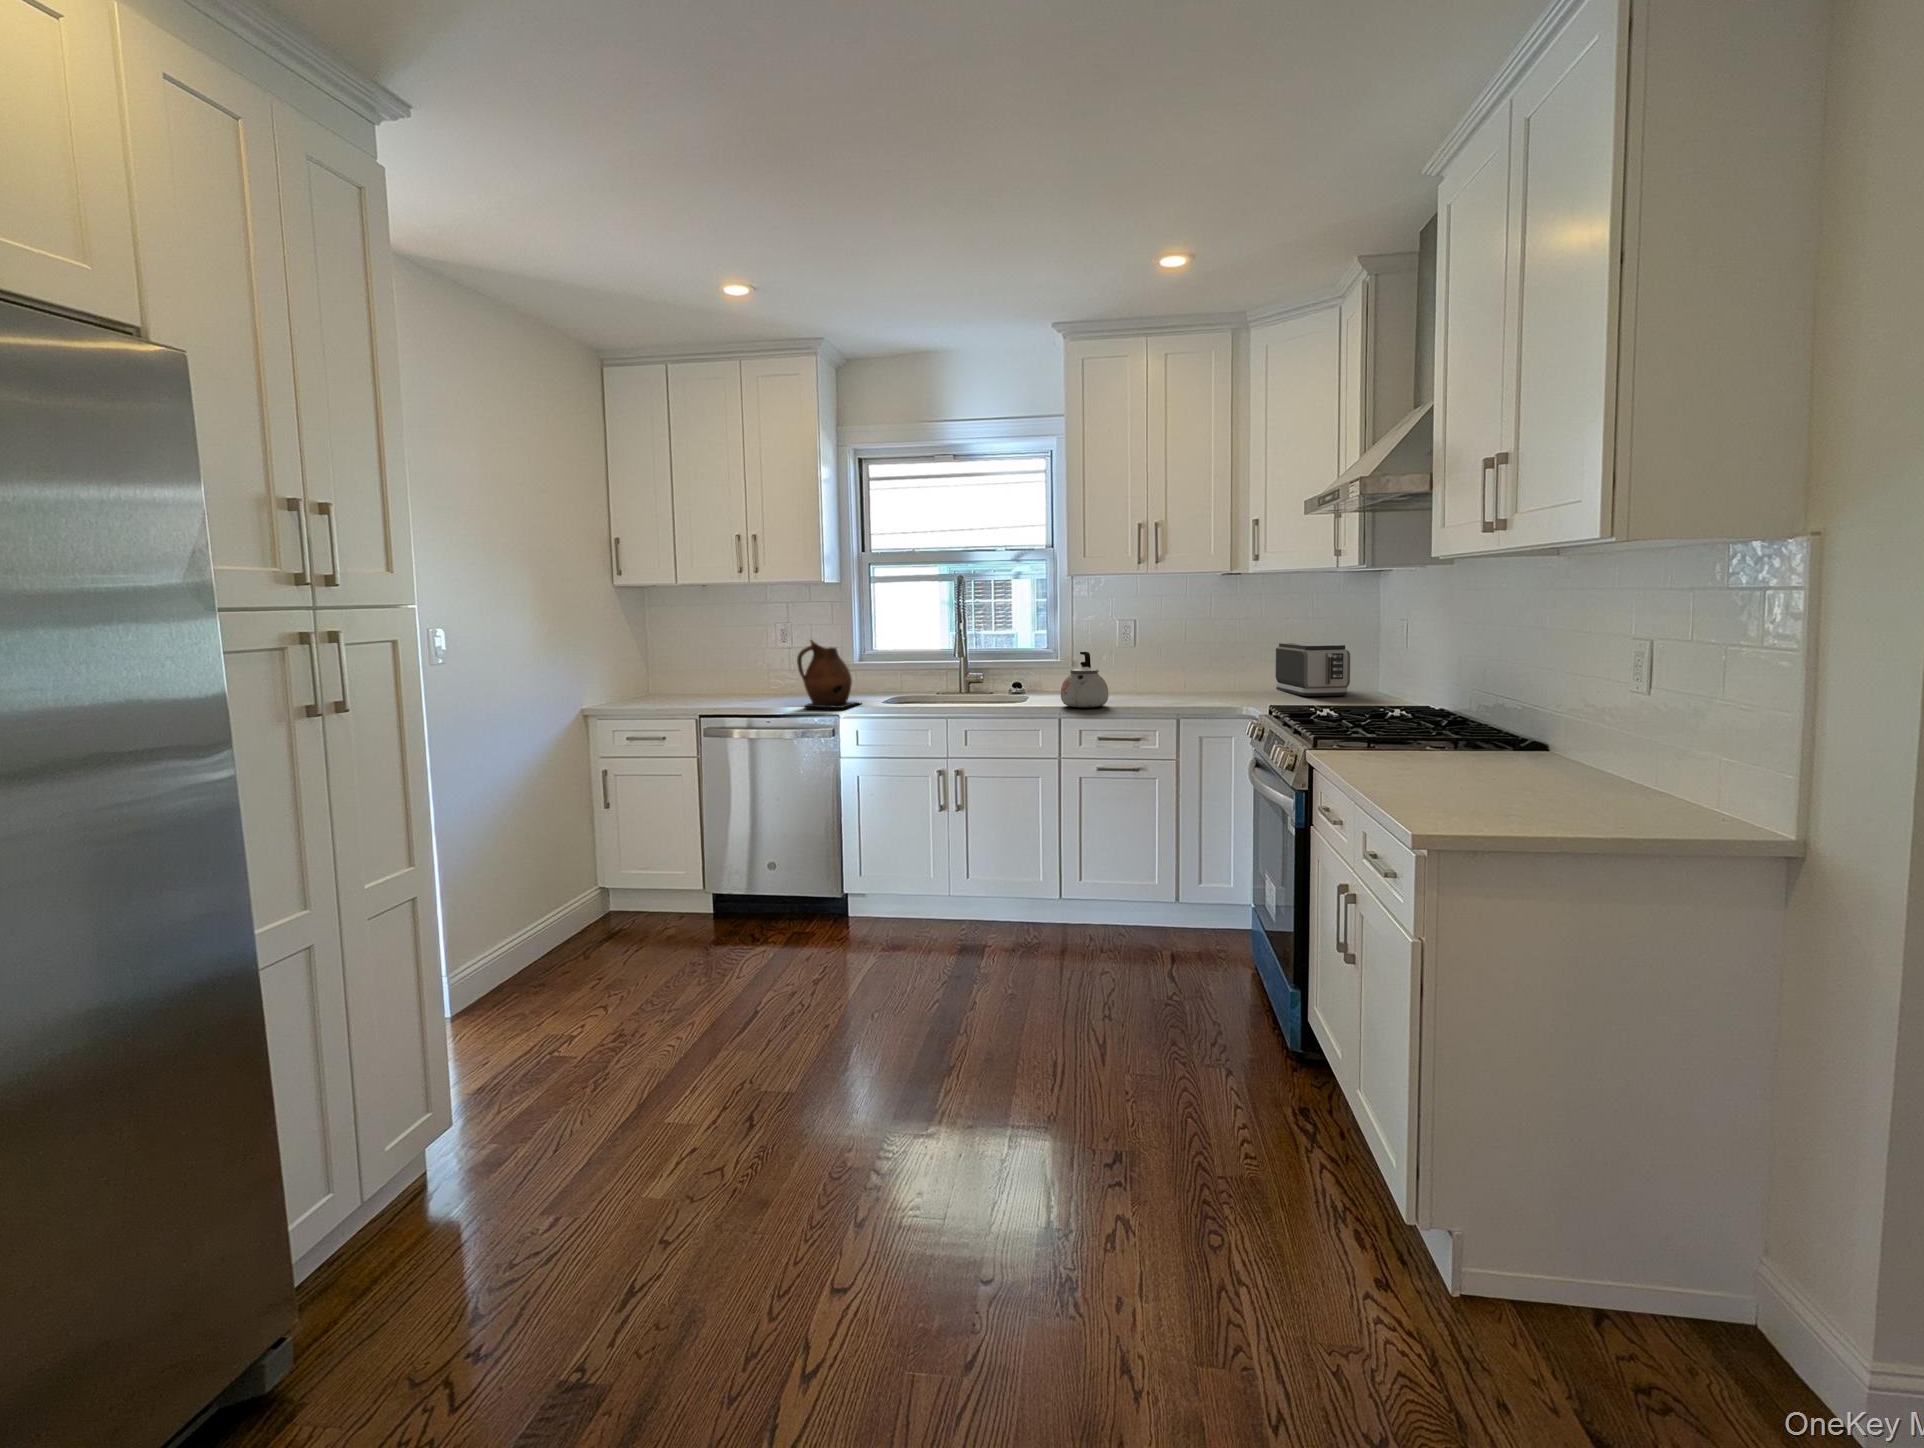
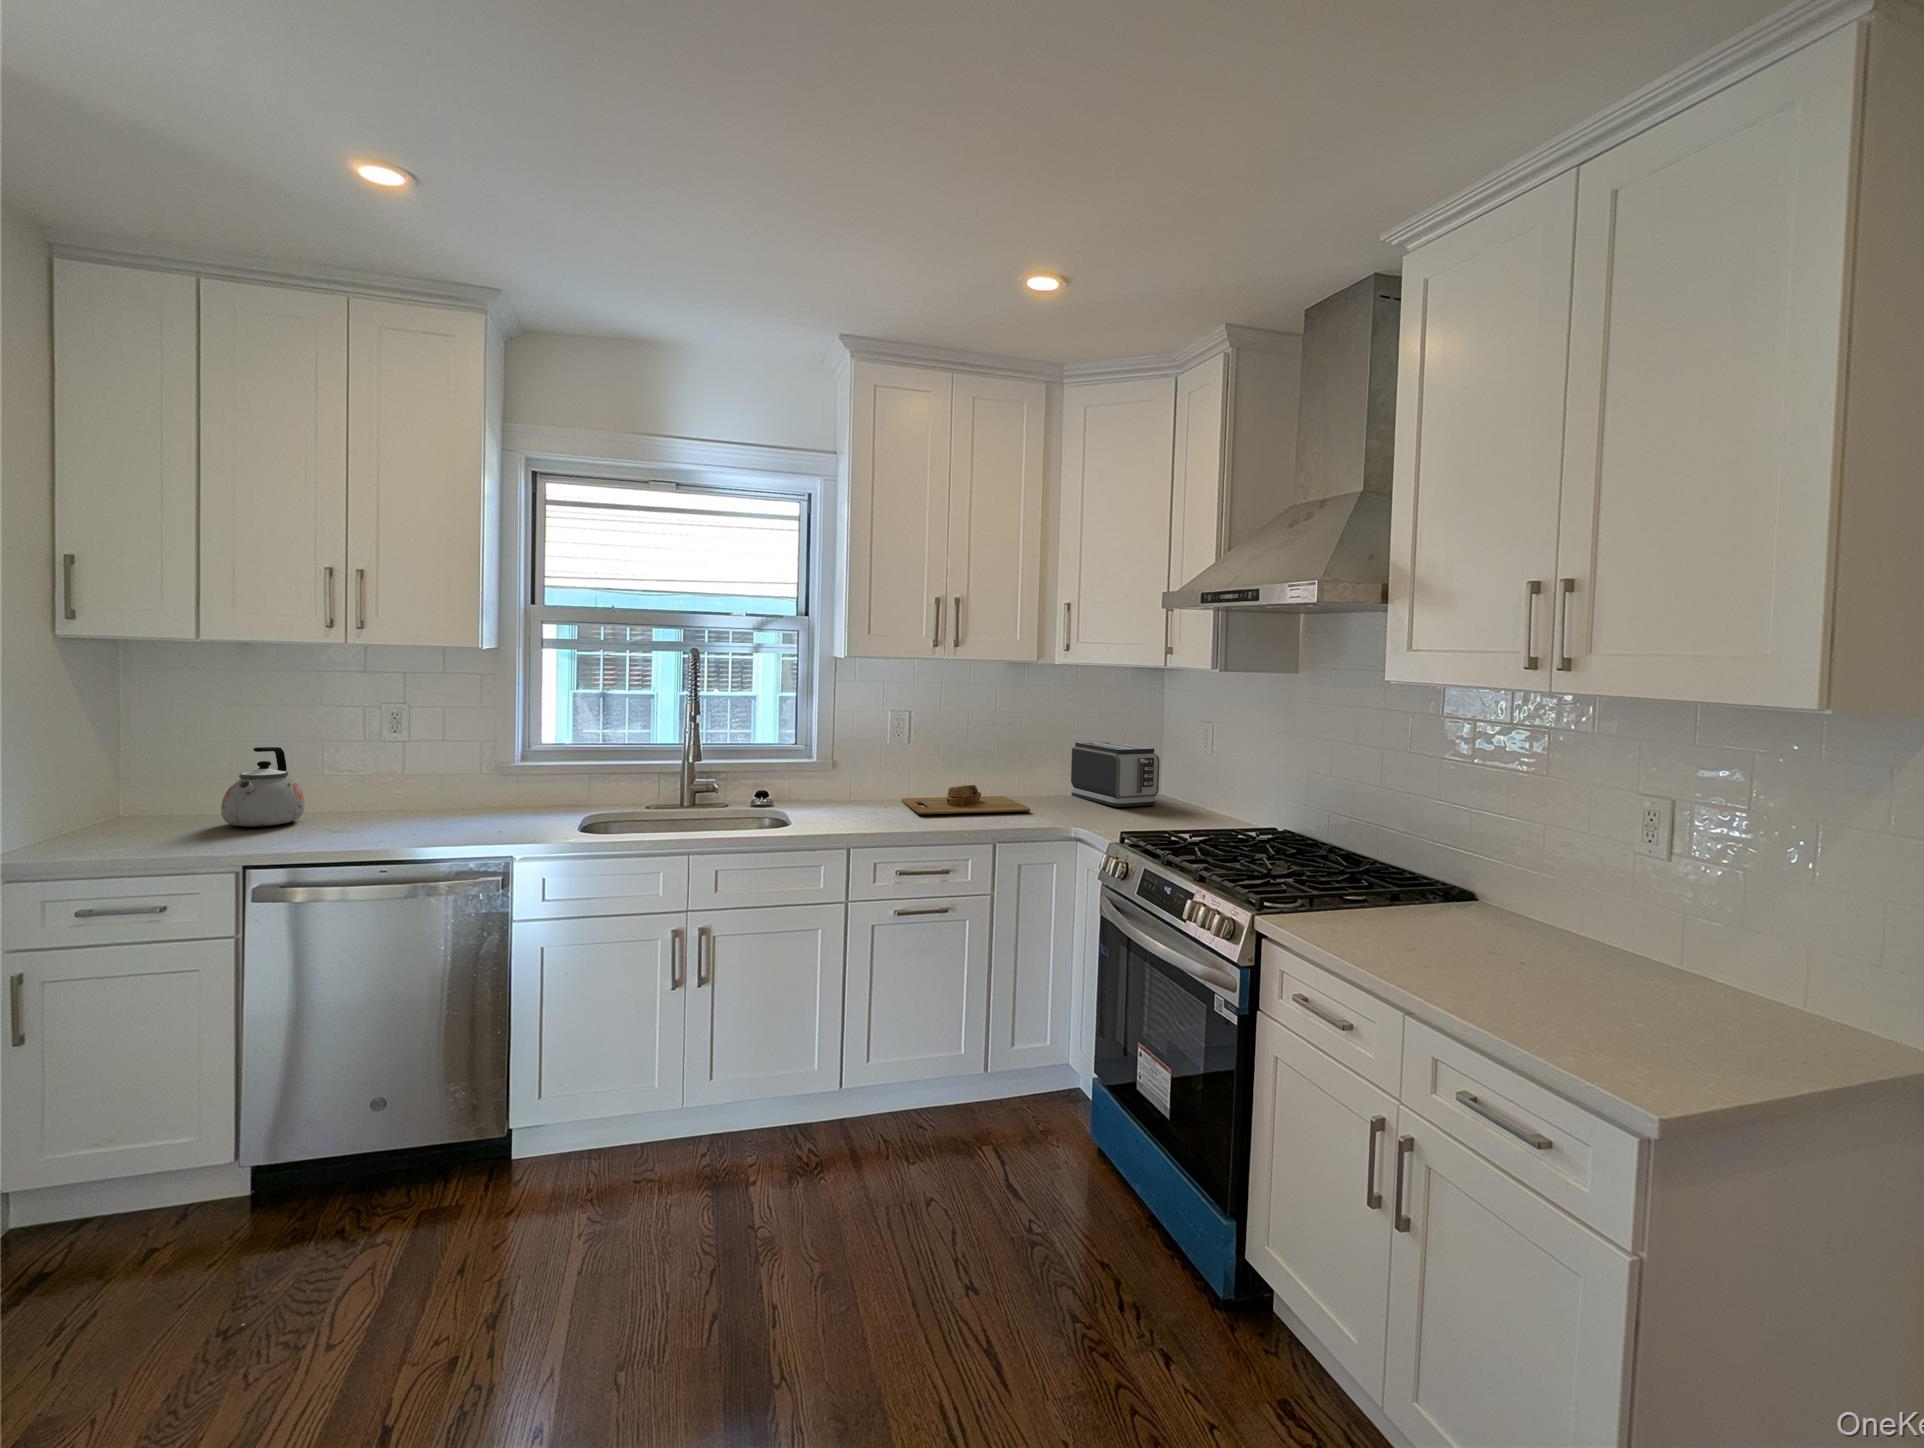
ceramic pitcher: present [797,640,858,708] -> none [441,740,546,849]
kettle: present [1061,652,1108,708] -> present [221,747,305,827]
cutting board: none [1123,677,1222,698] -> present [901,785,1030,815]

